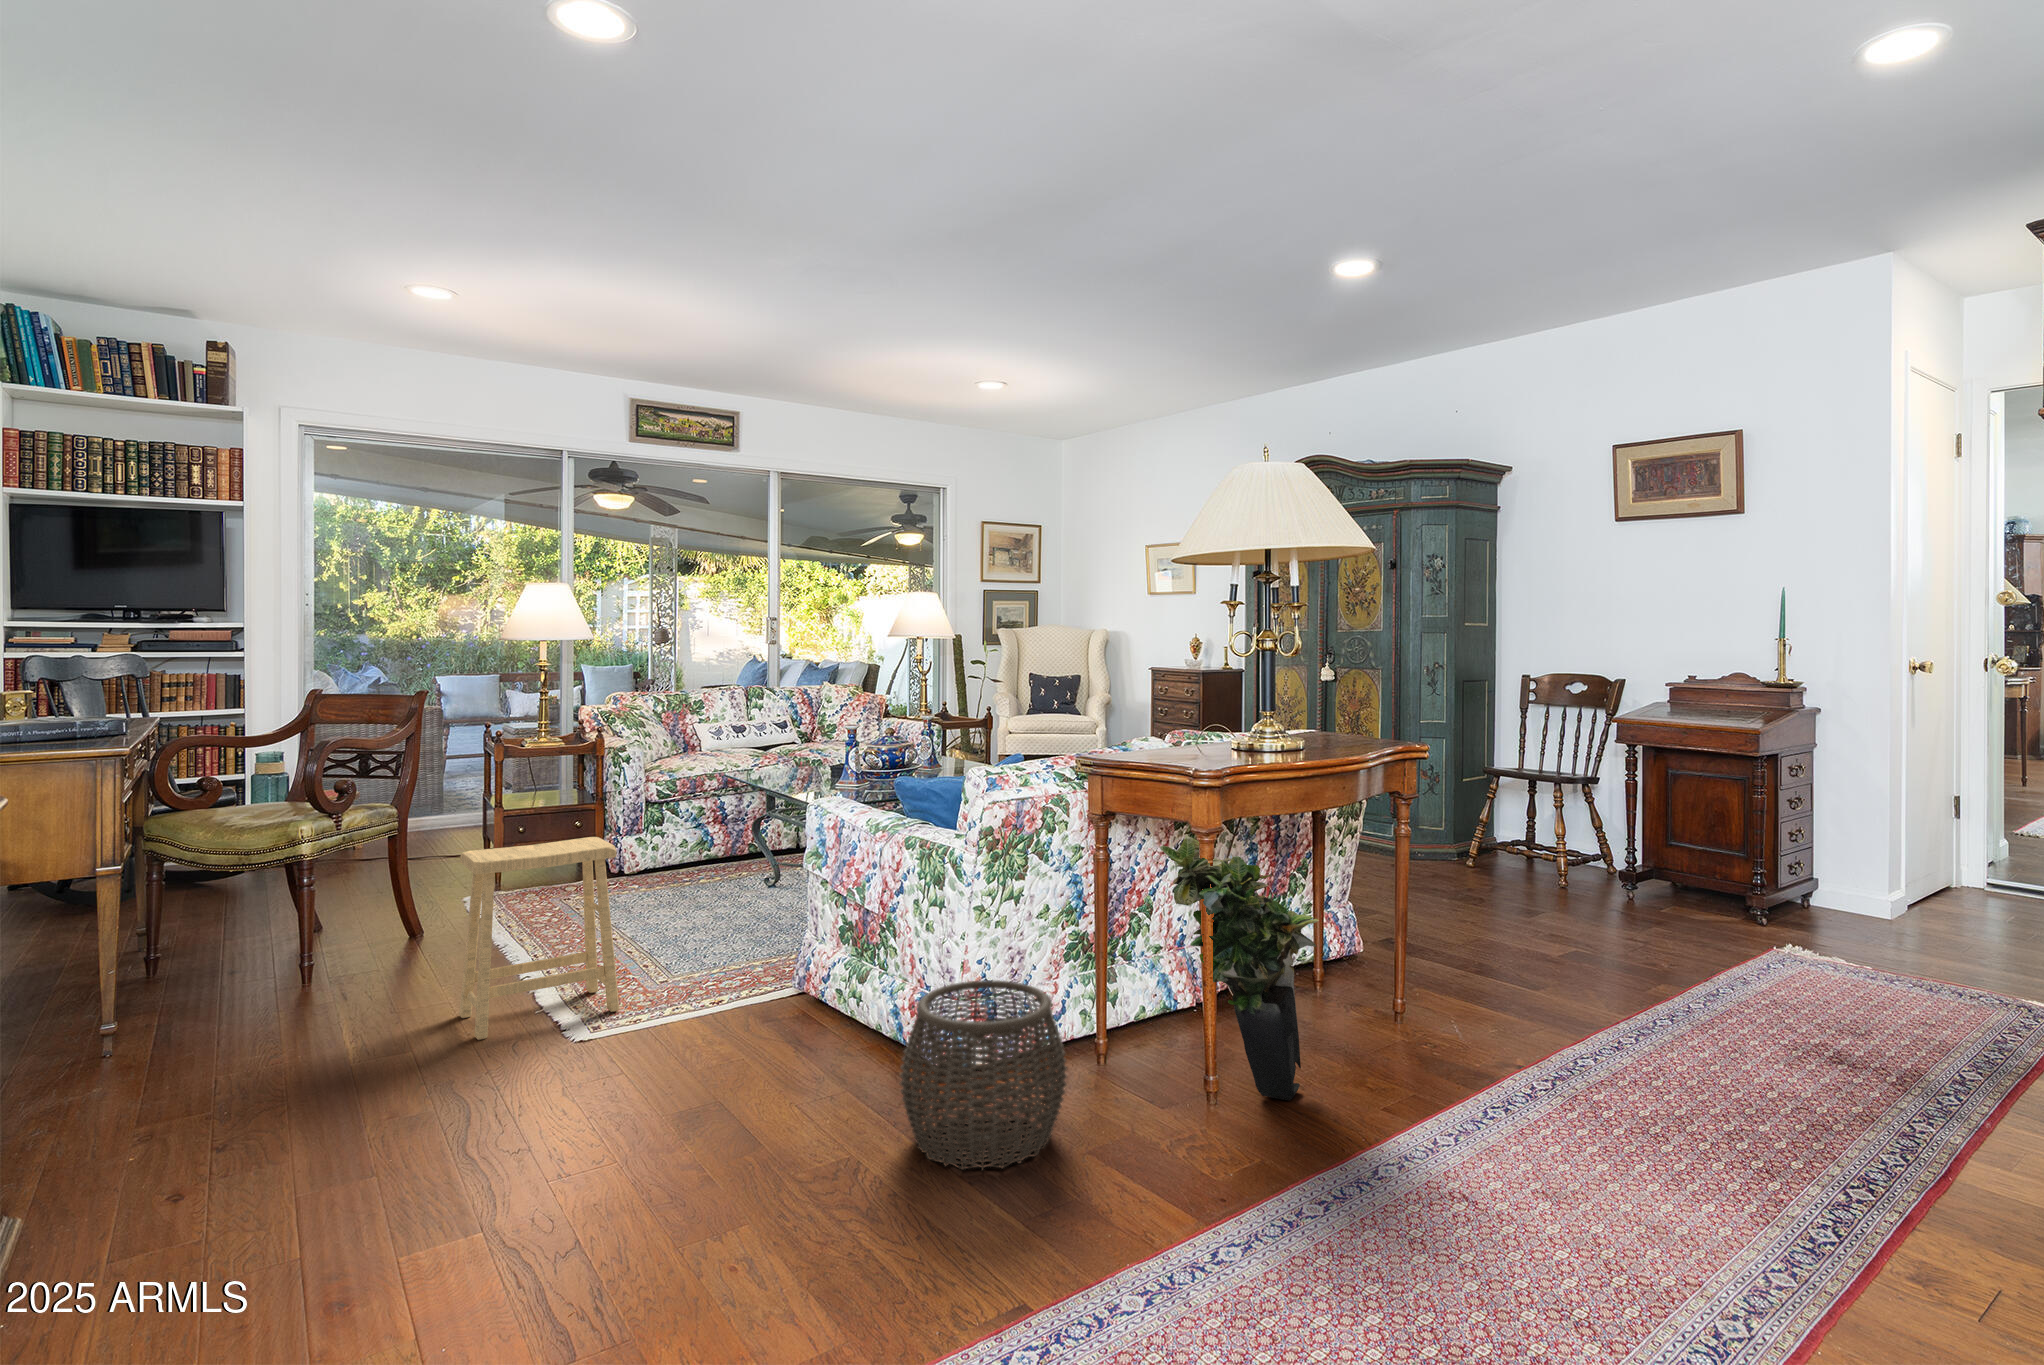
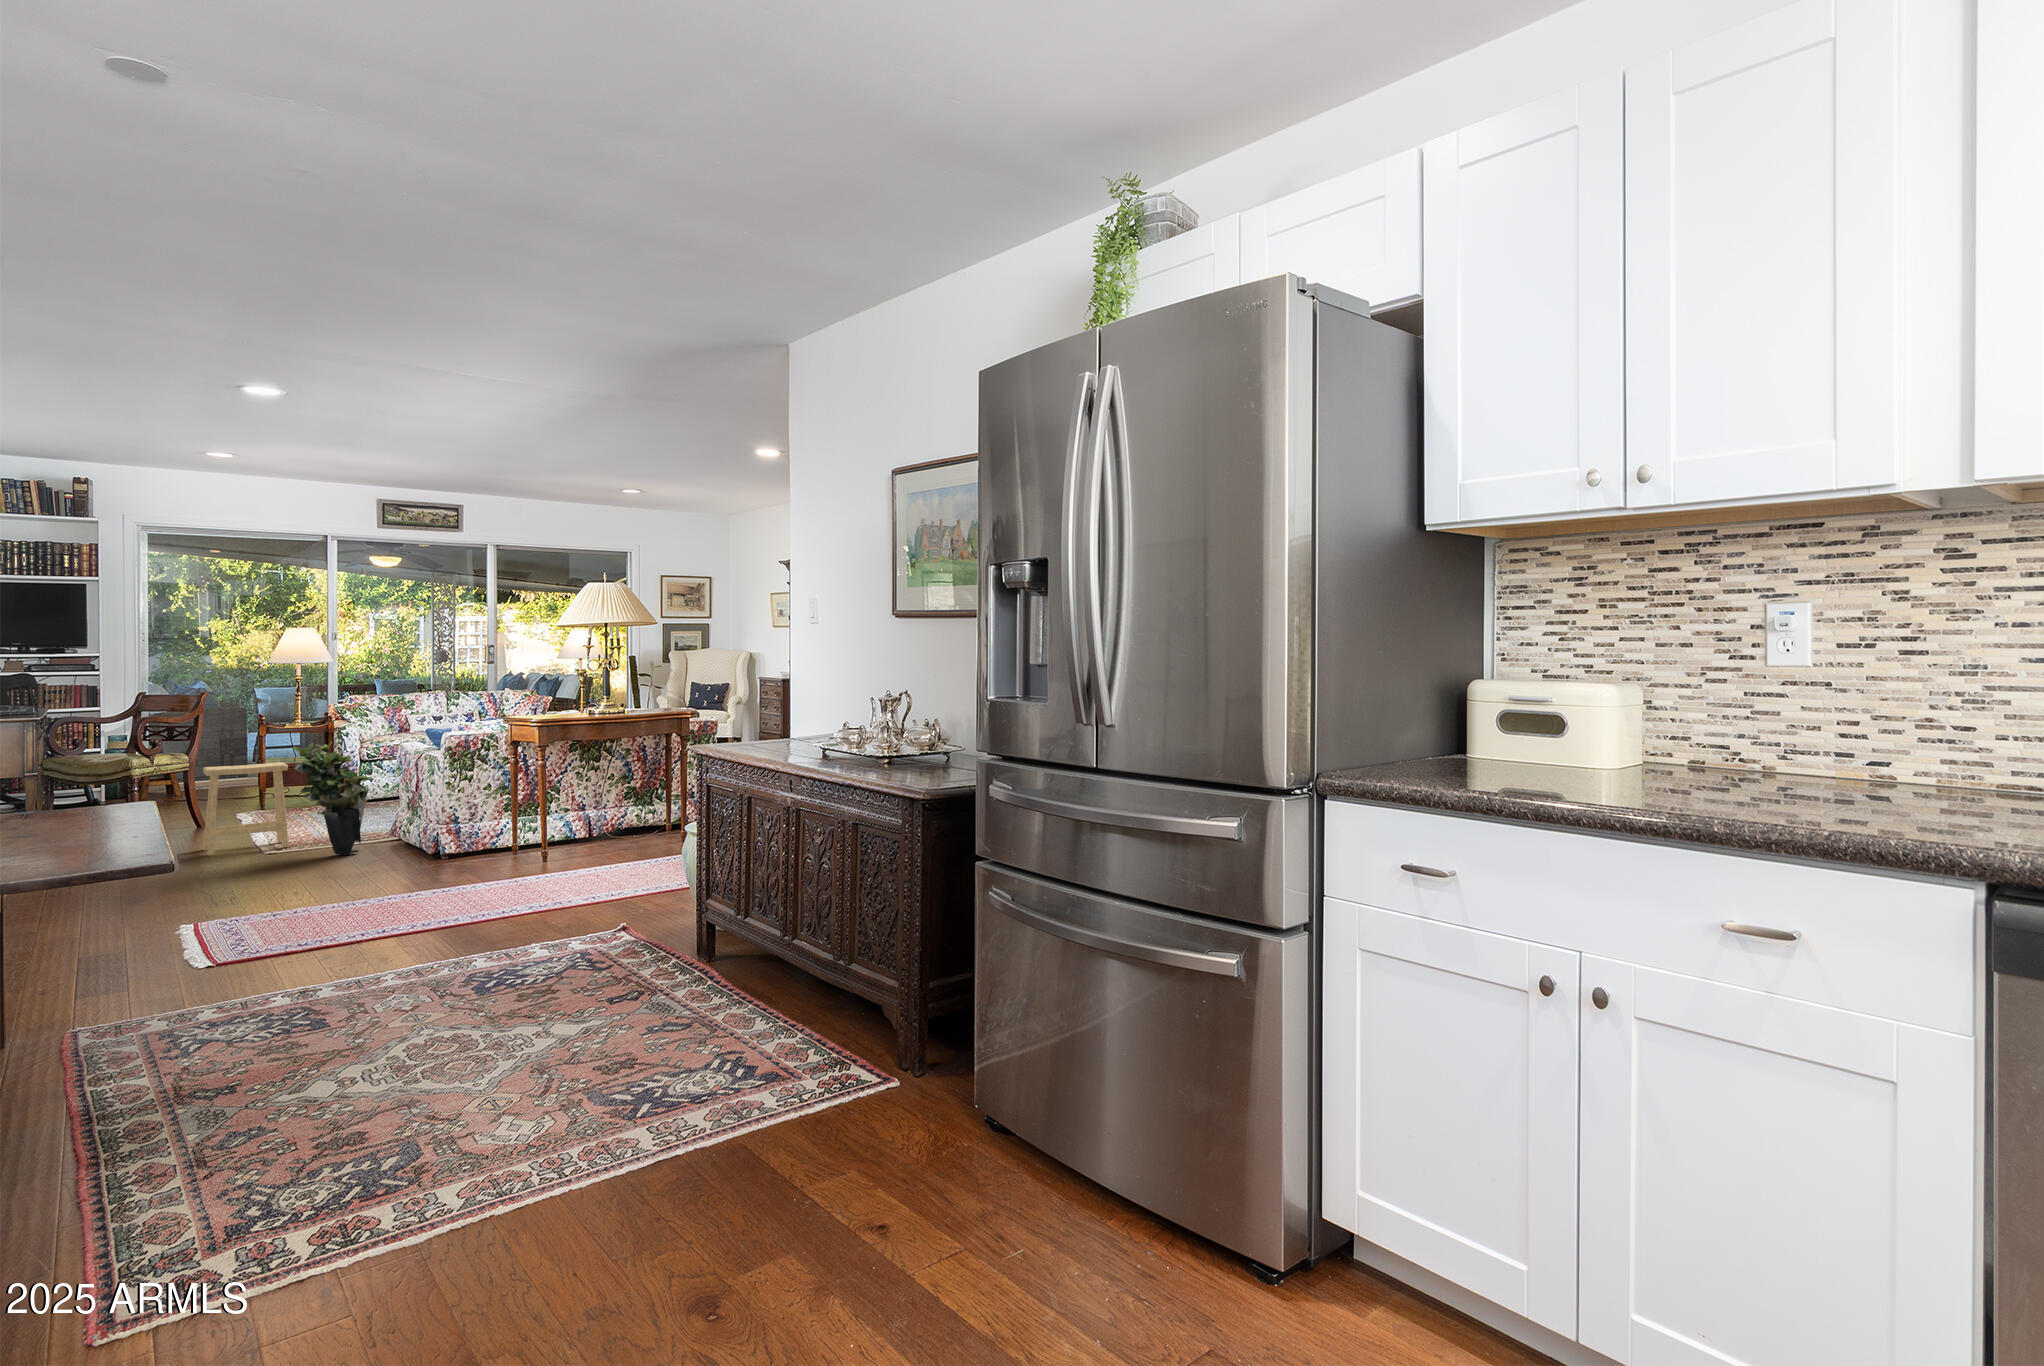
potted plant: present [1159,835,1319,1101] -> present [293,742,371,855]
woven basket: present [900,980,1067,1170] -> none [377,809,461,879]

